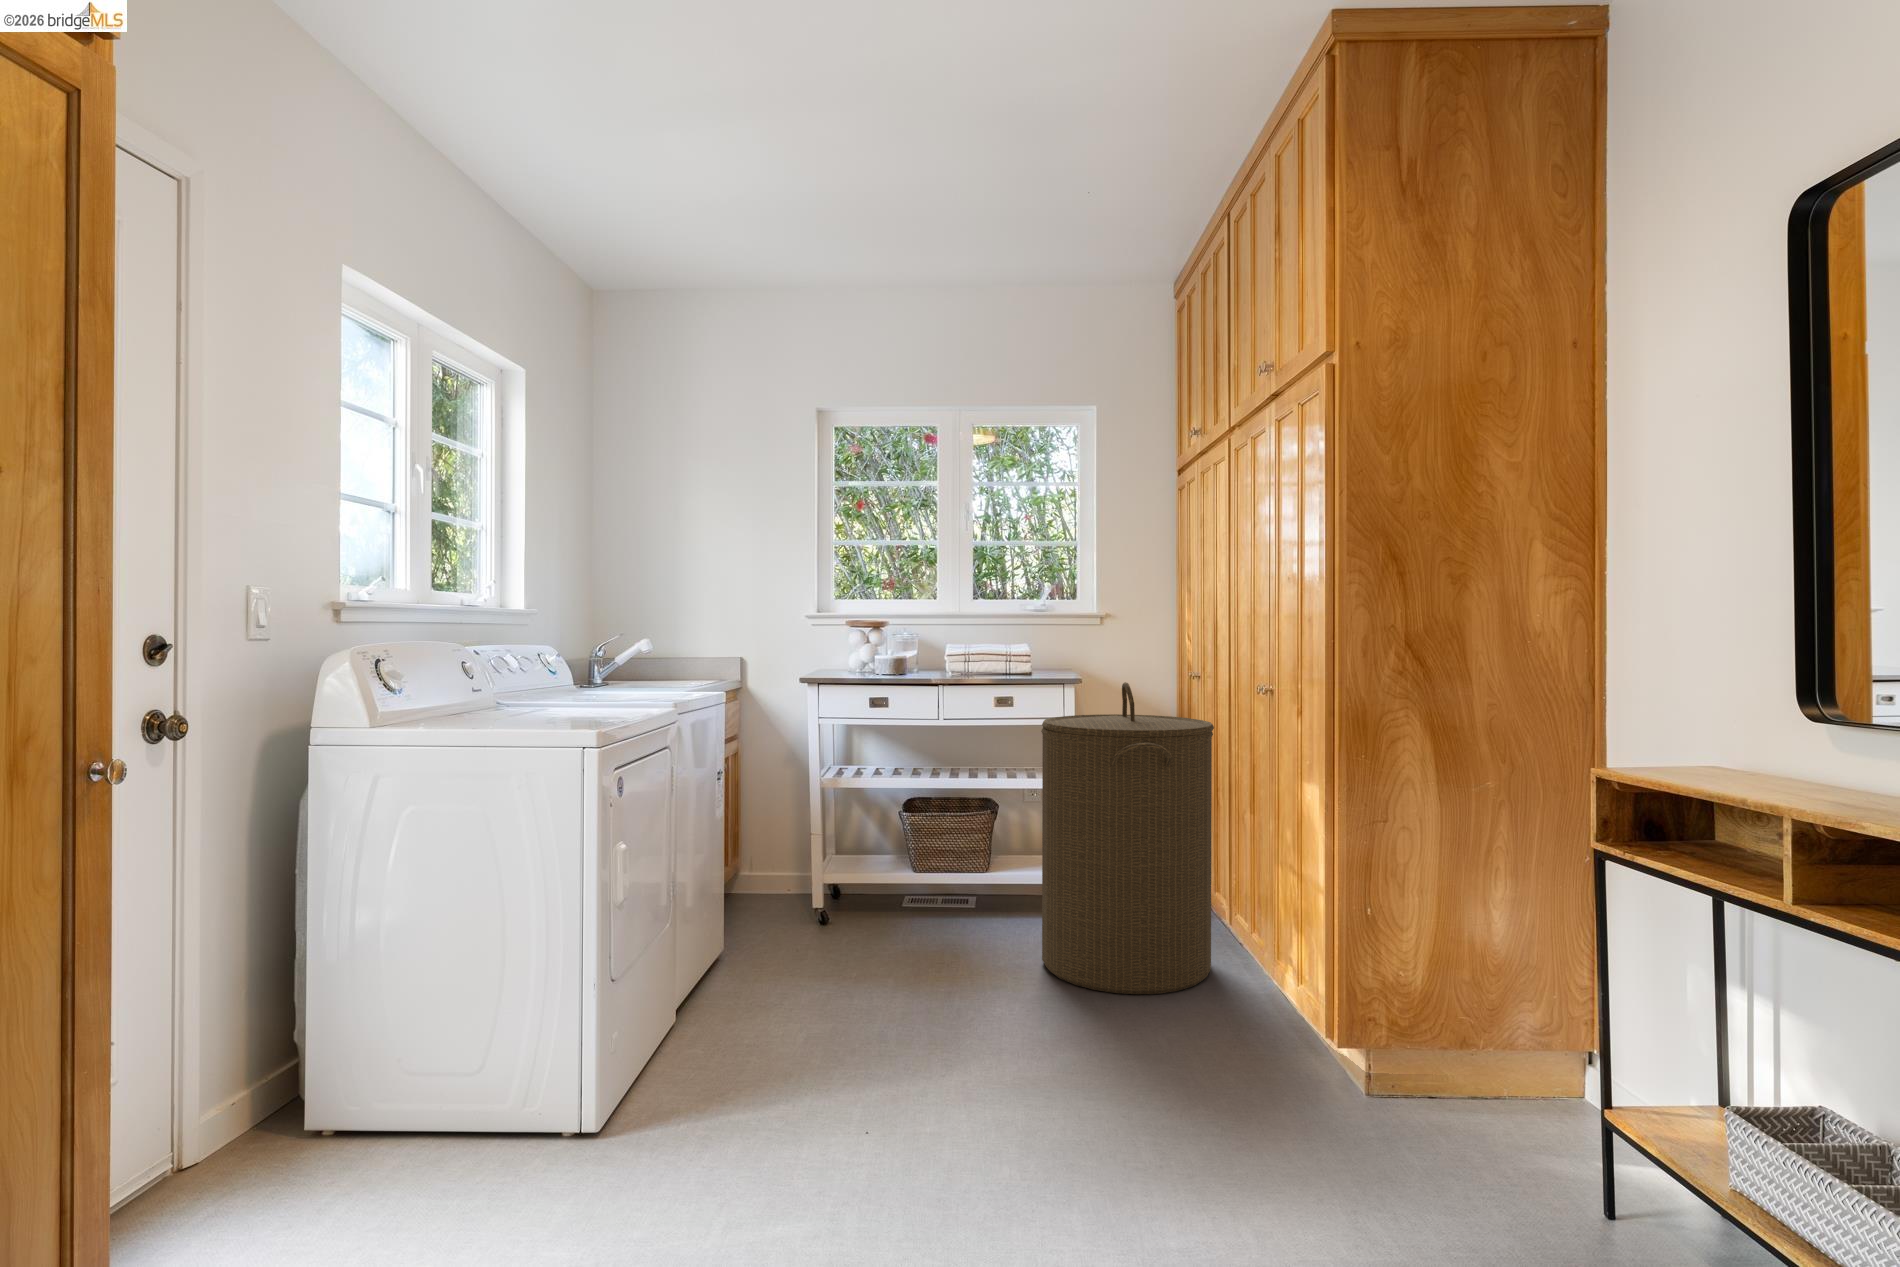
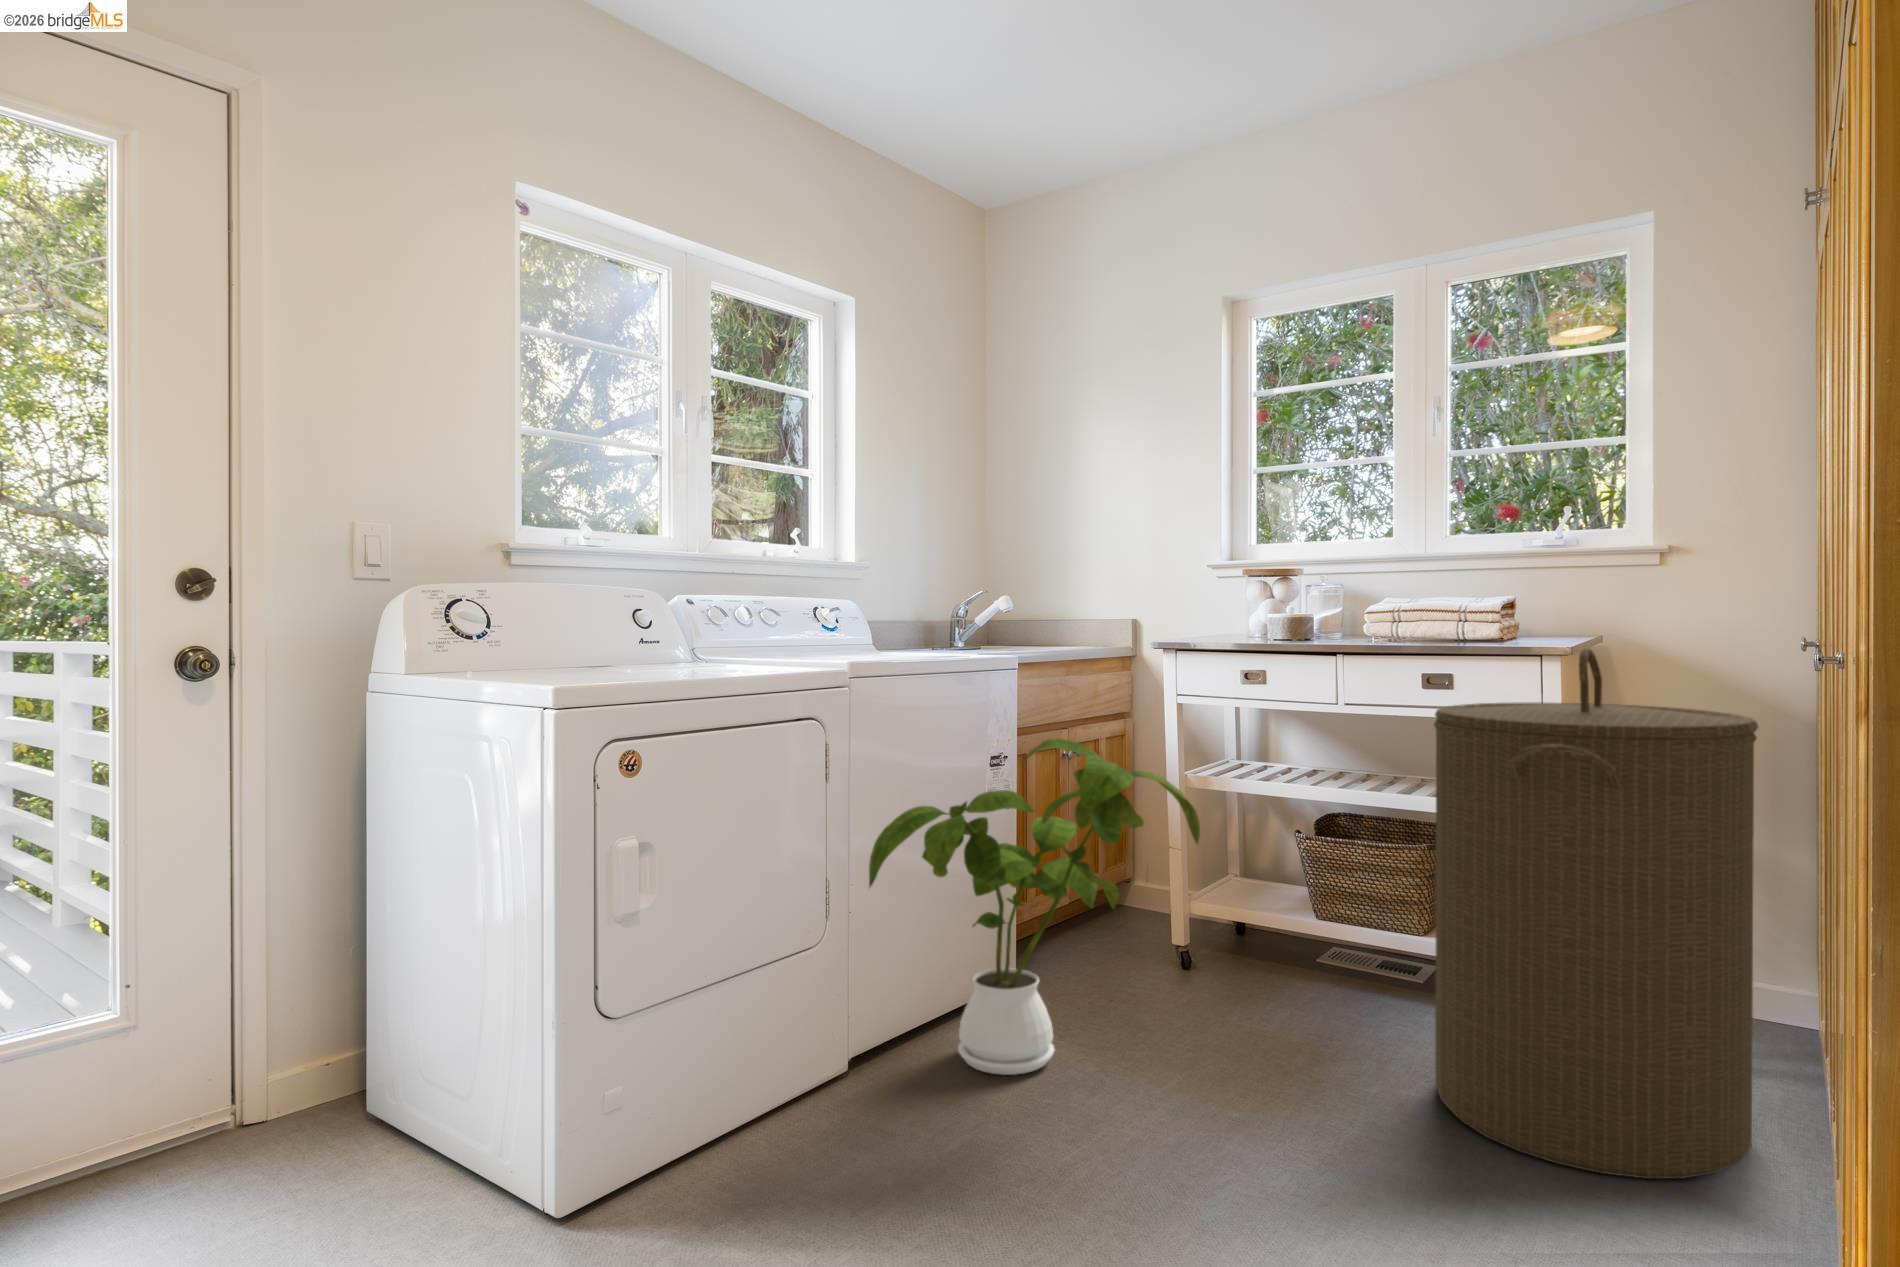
house plant: none [686,759,918,1030] -> present [869,738,1200,1075]

